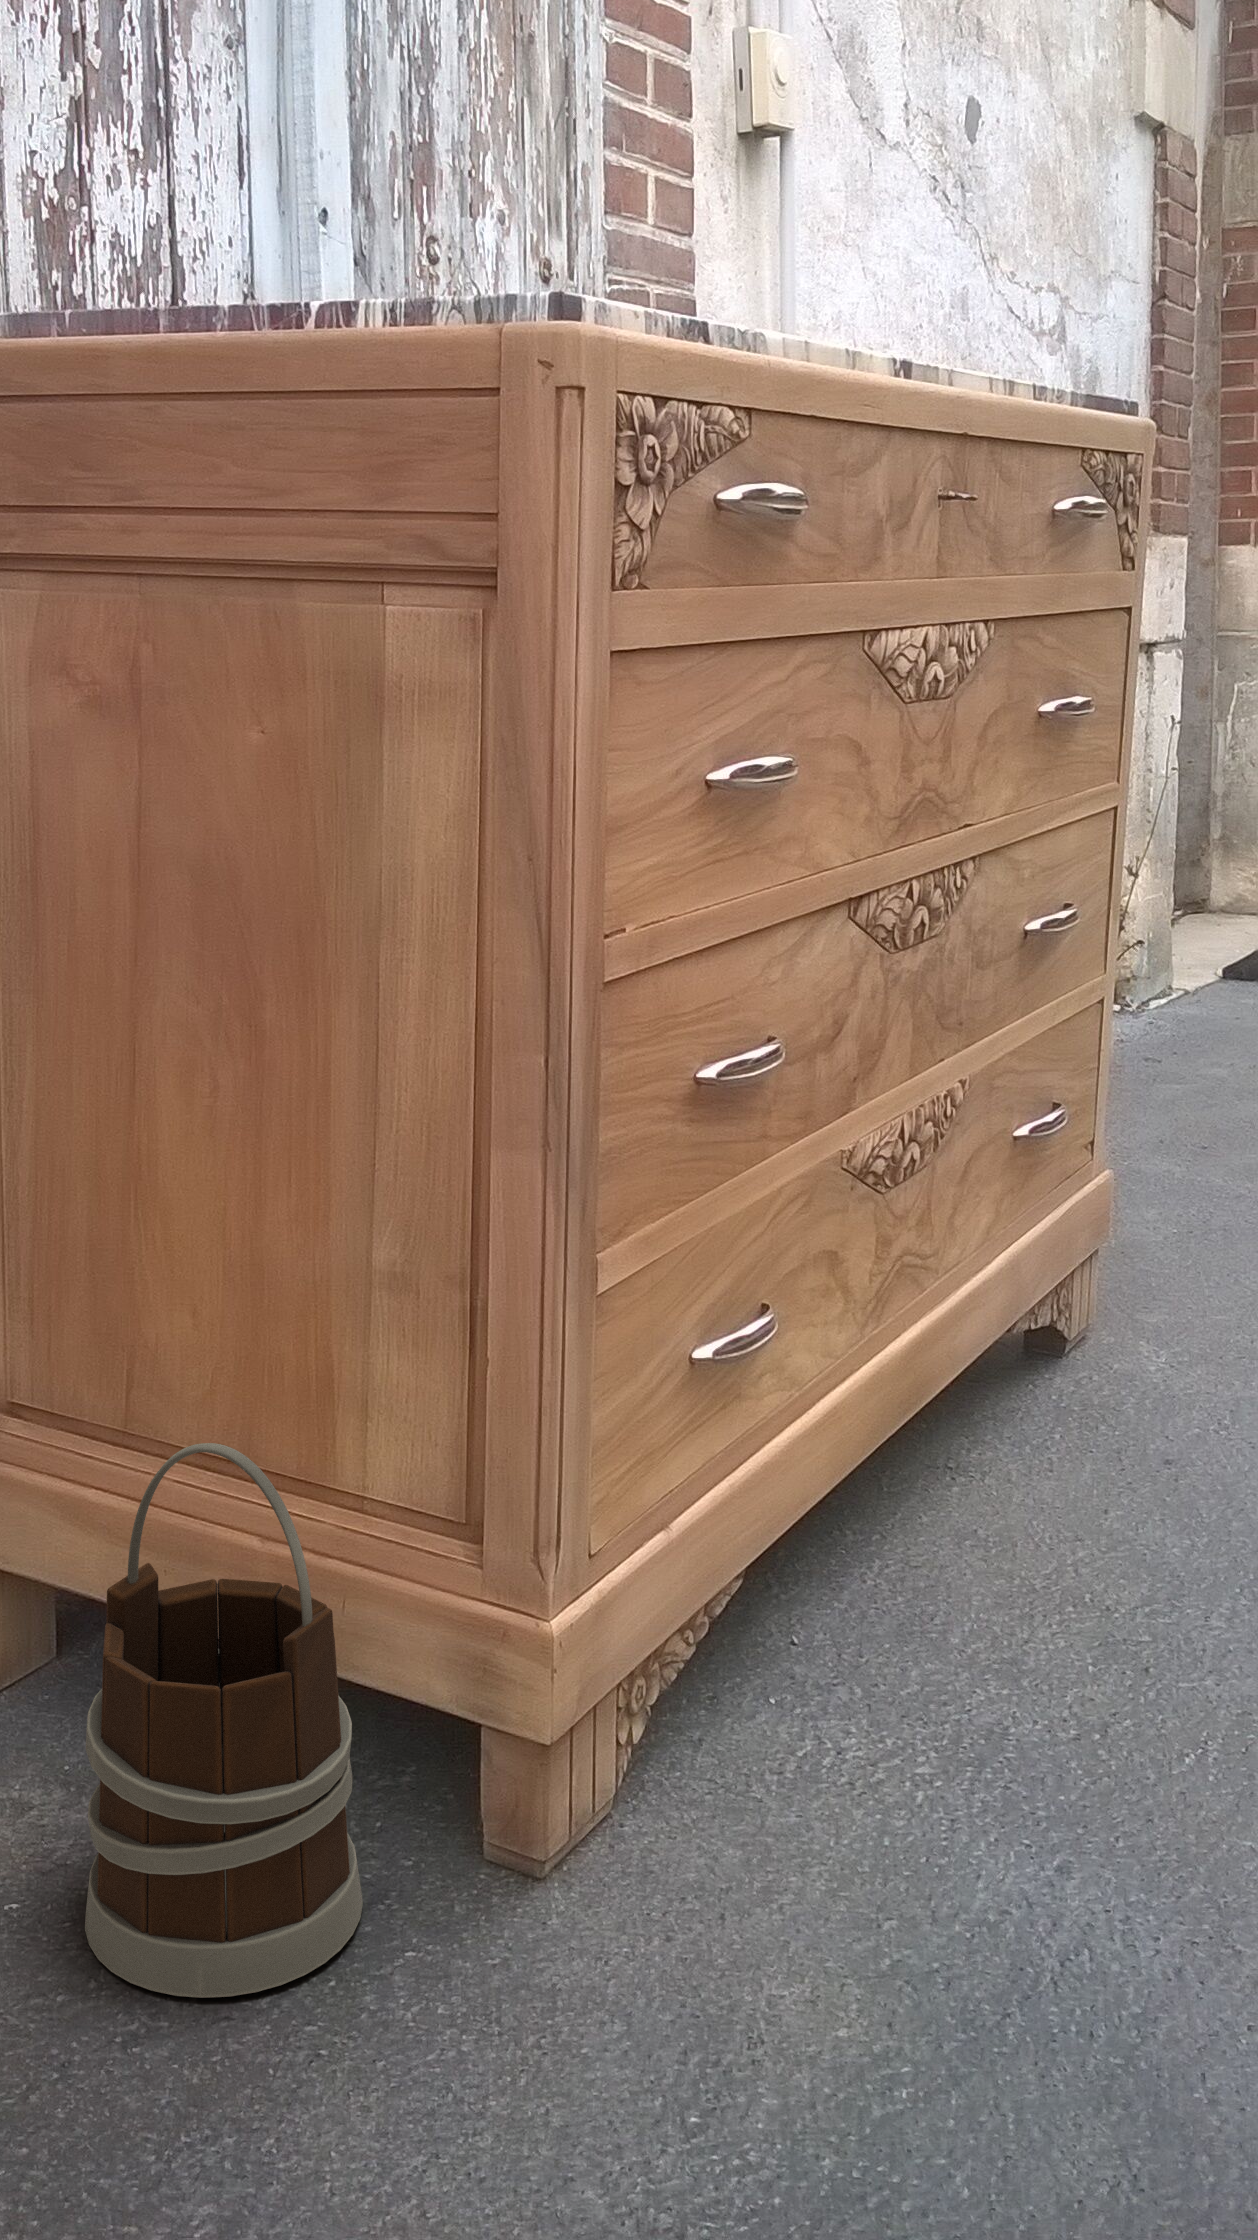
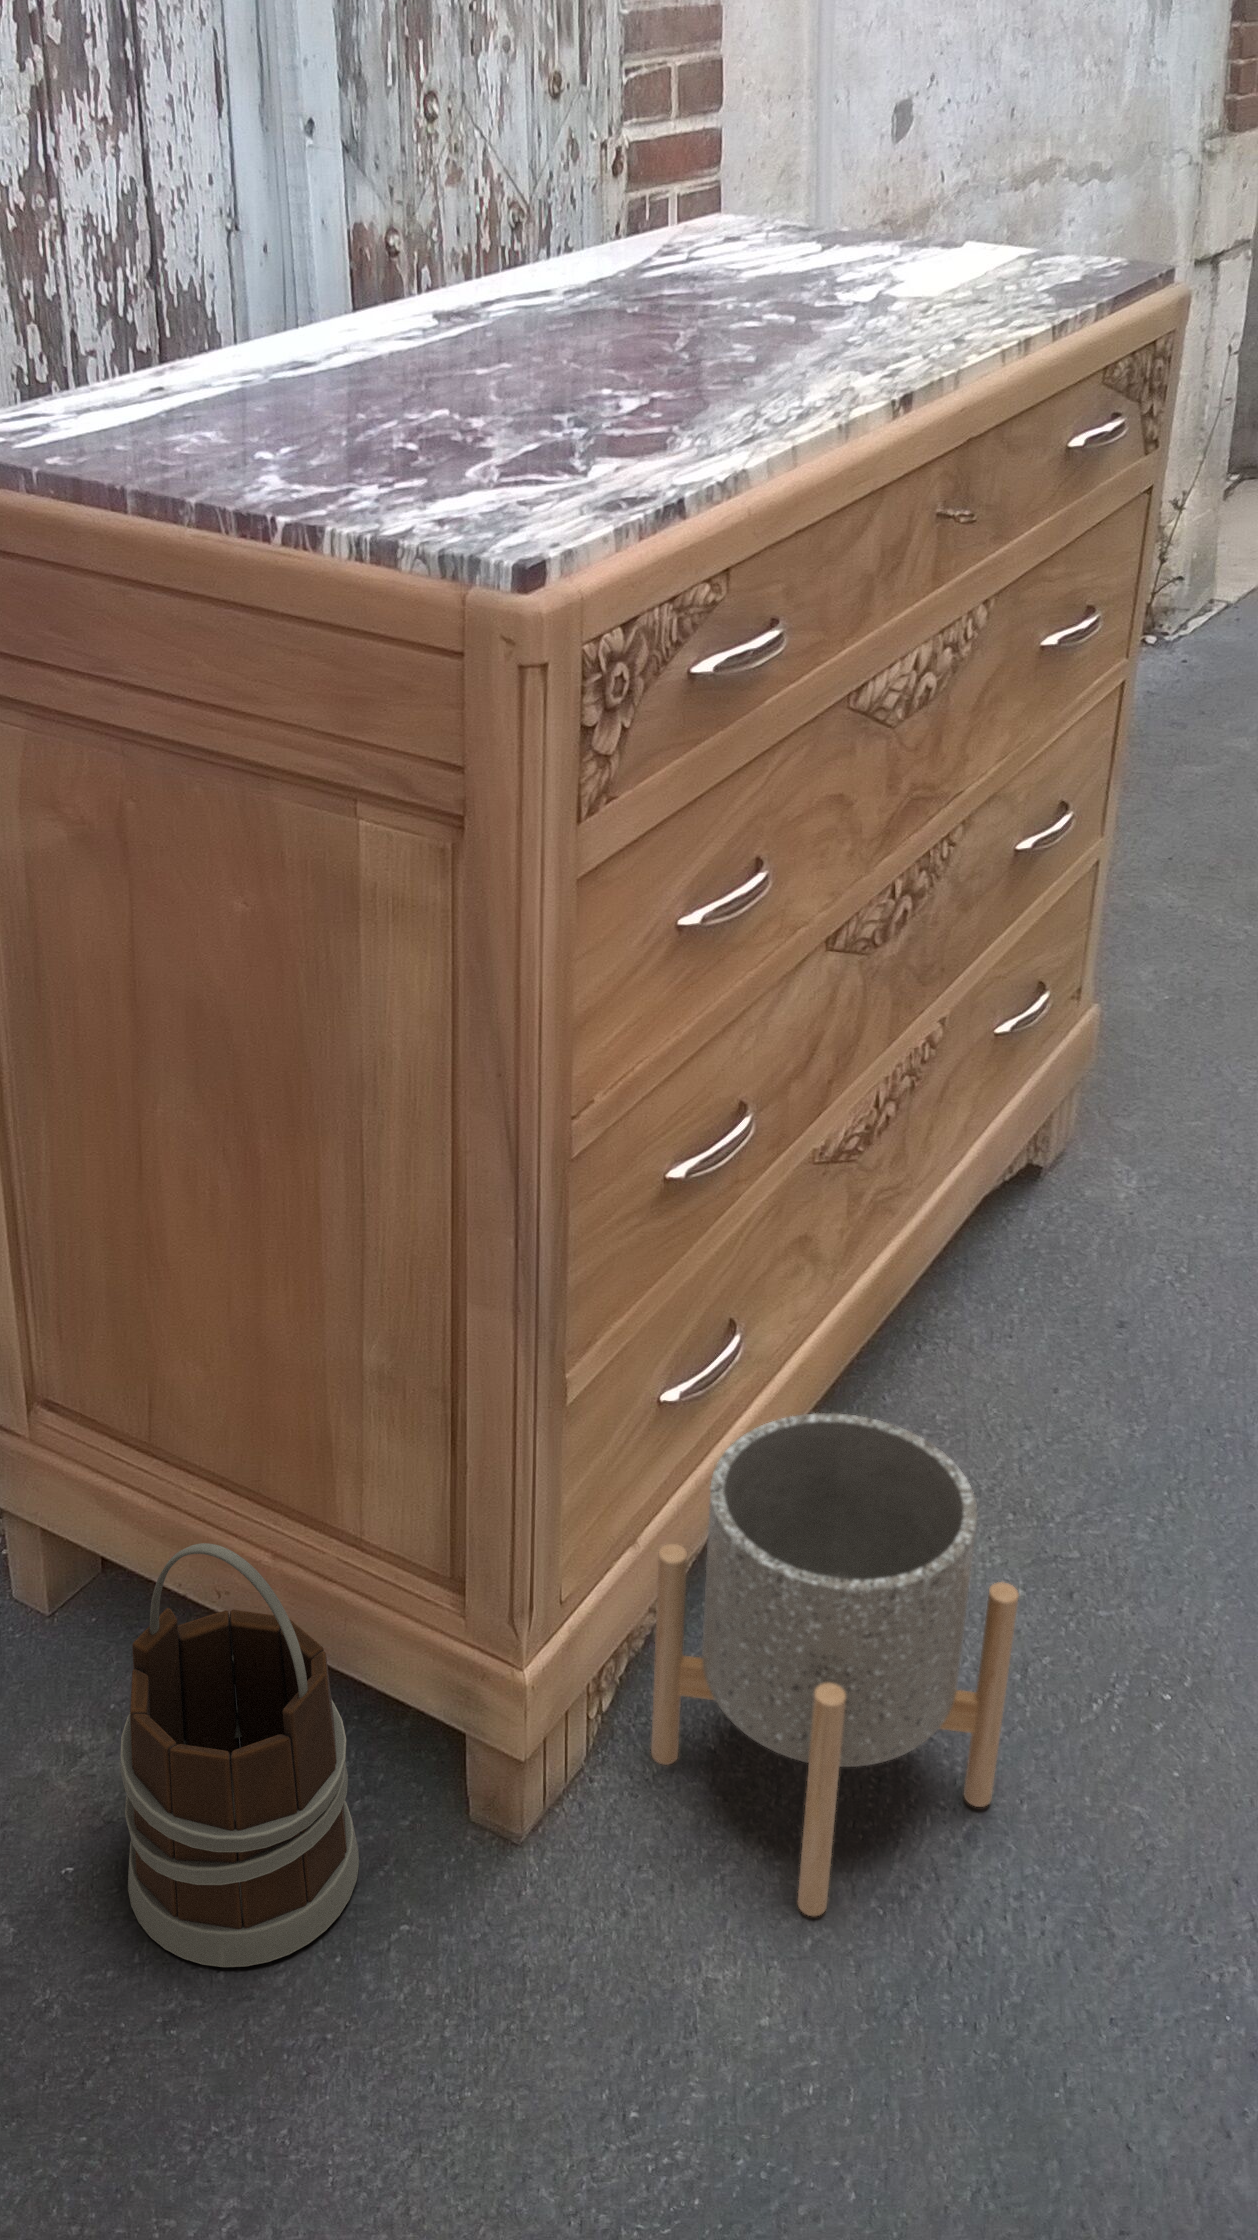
planter: none [702,1380,1119,1949] -> present [651,1413,1019,1916]

